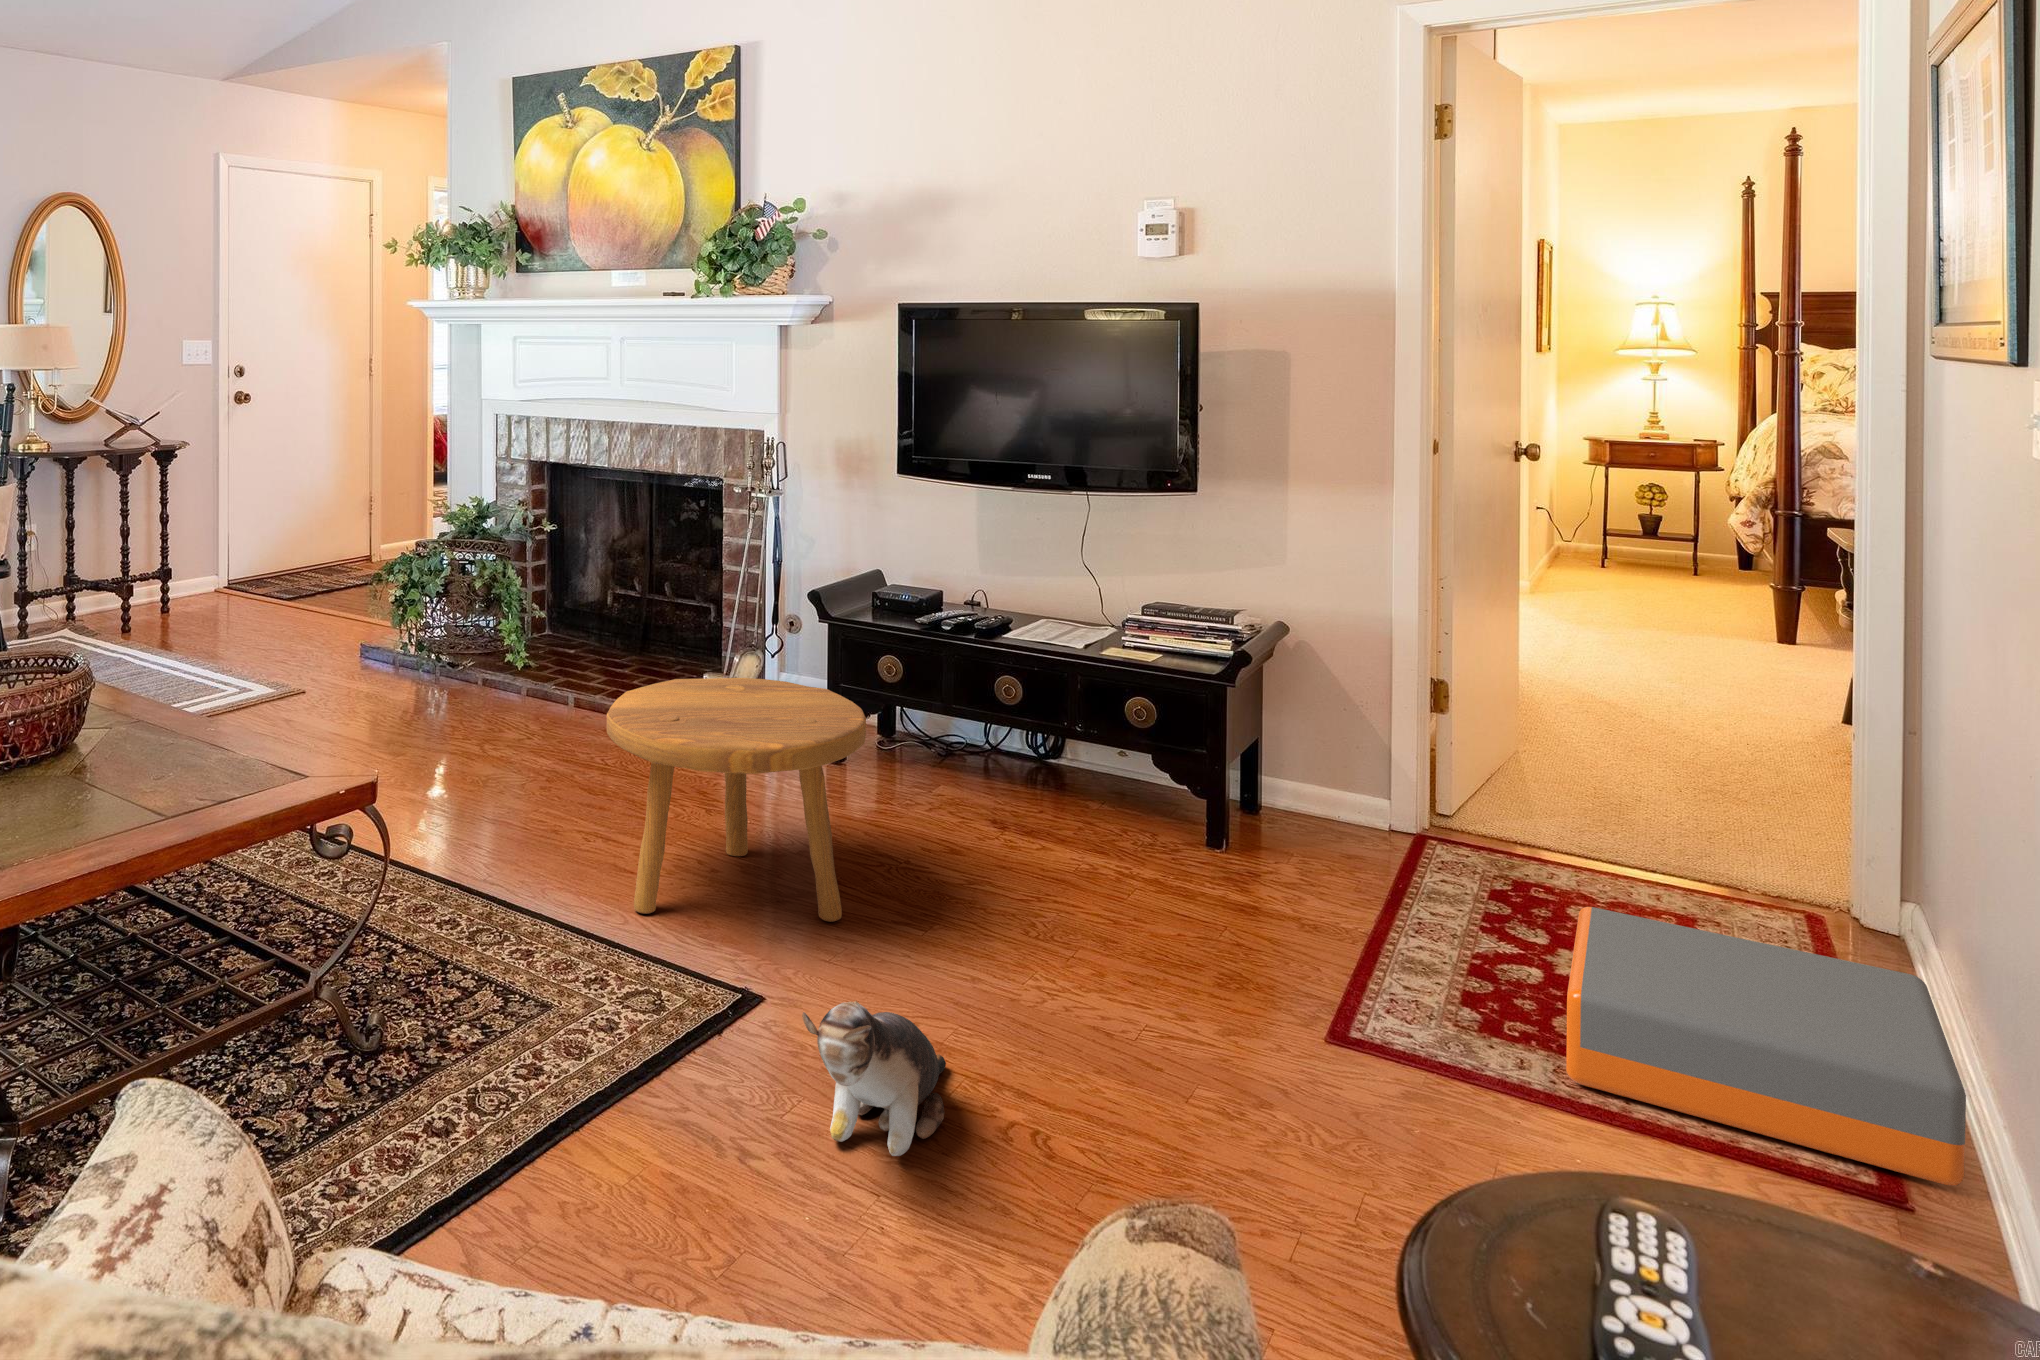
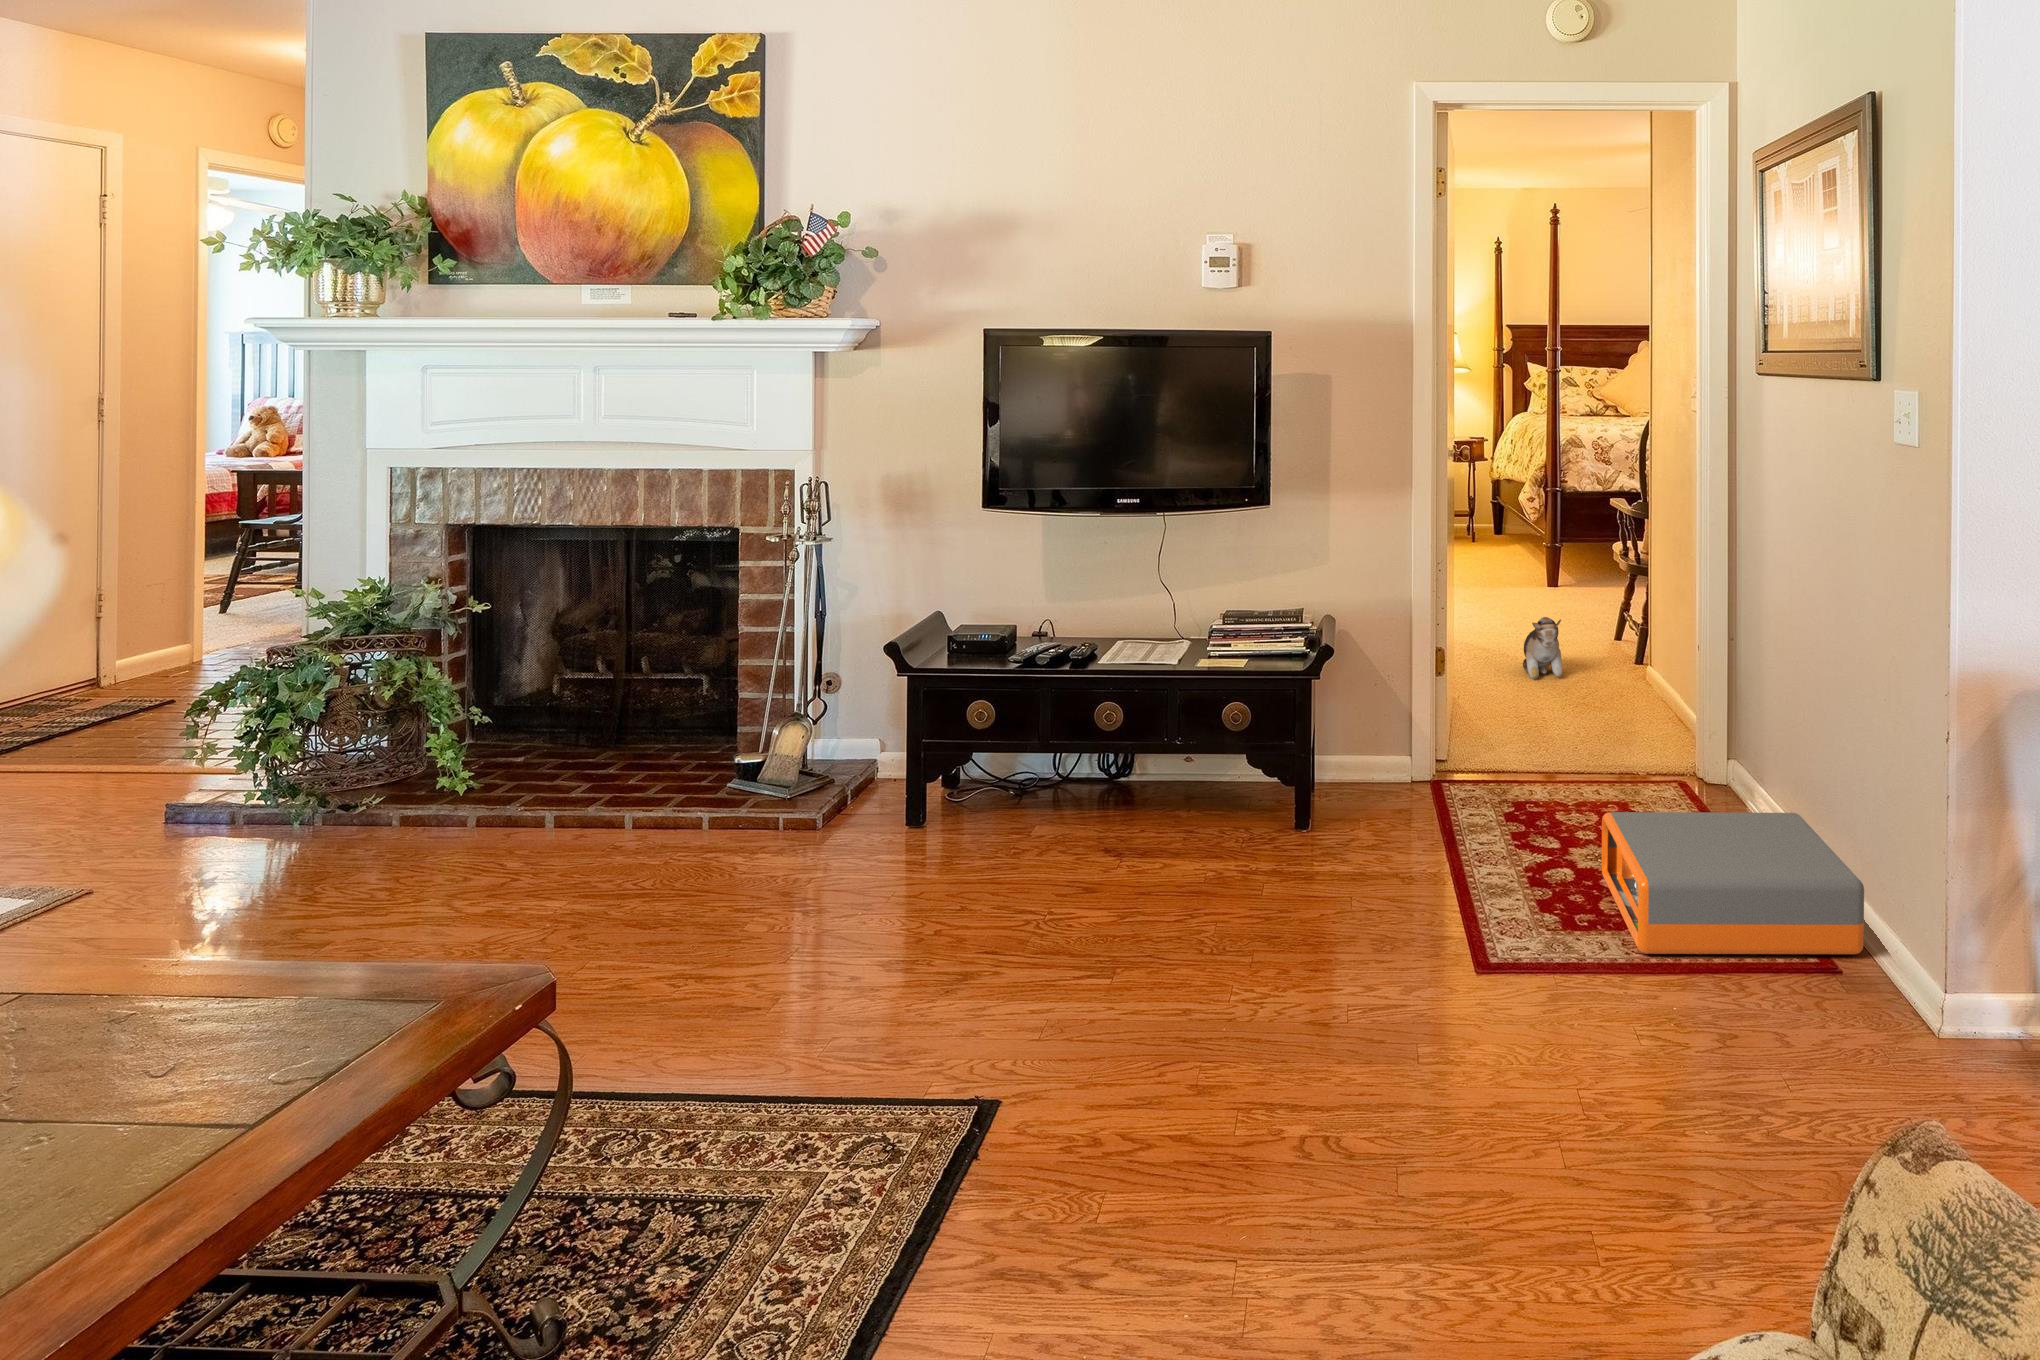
footstool: present [607,678,866,922] -> none [740,748,1045,1054]
plush toy: present [802,1001,946,1156] -> present [1523,617,1562,679]

